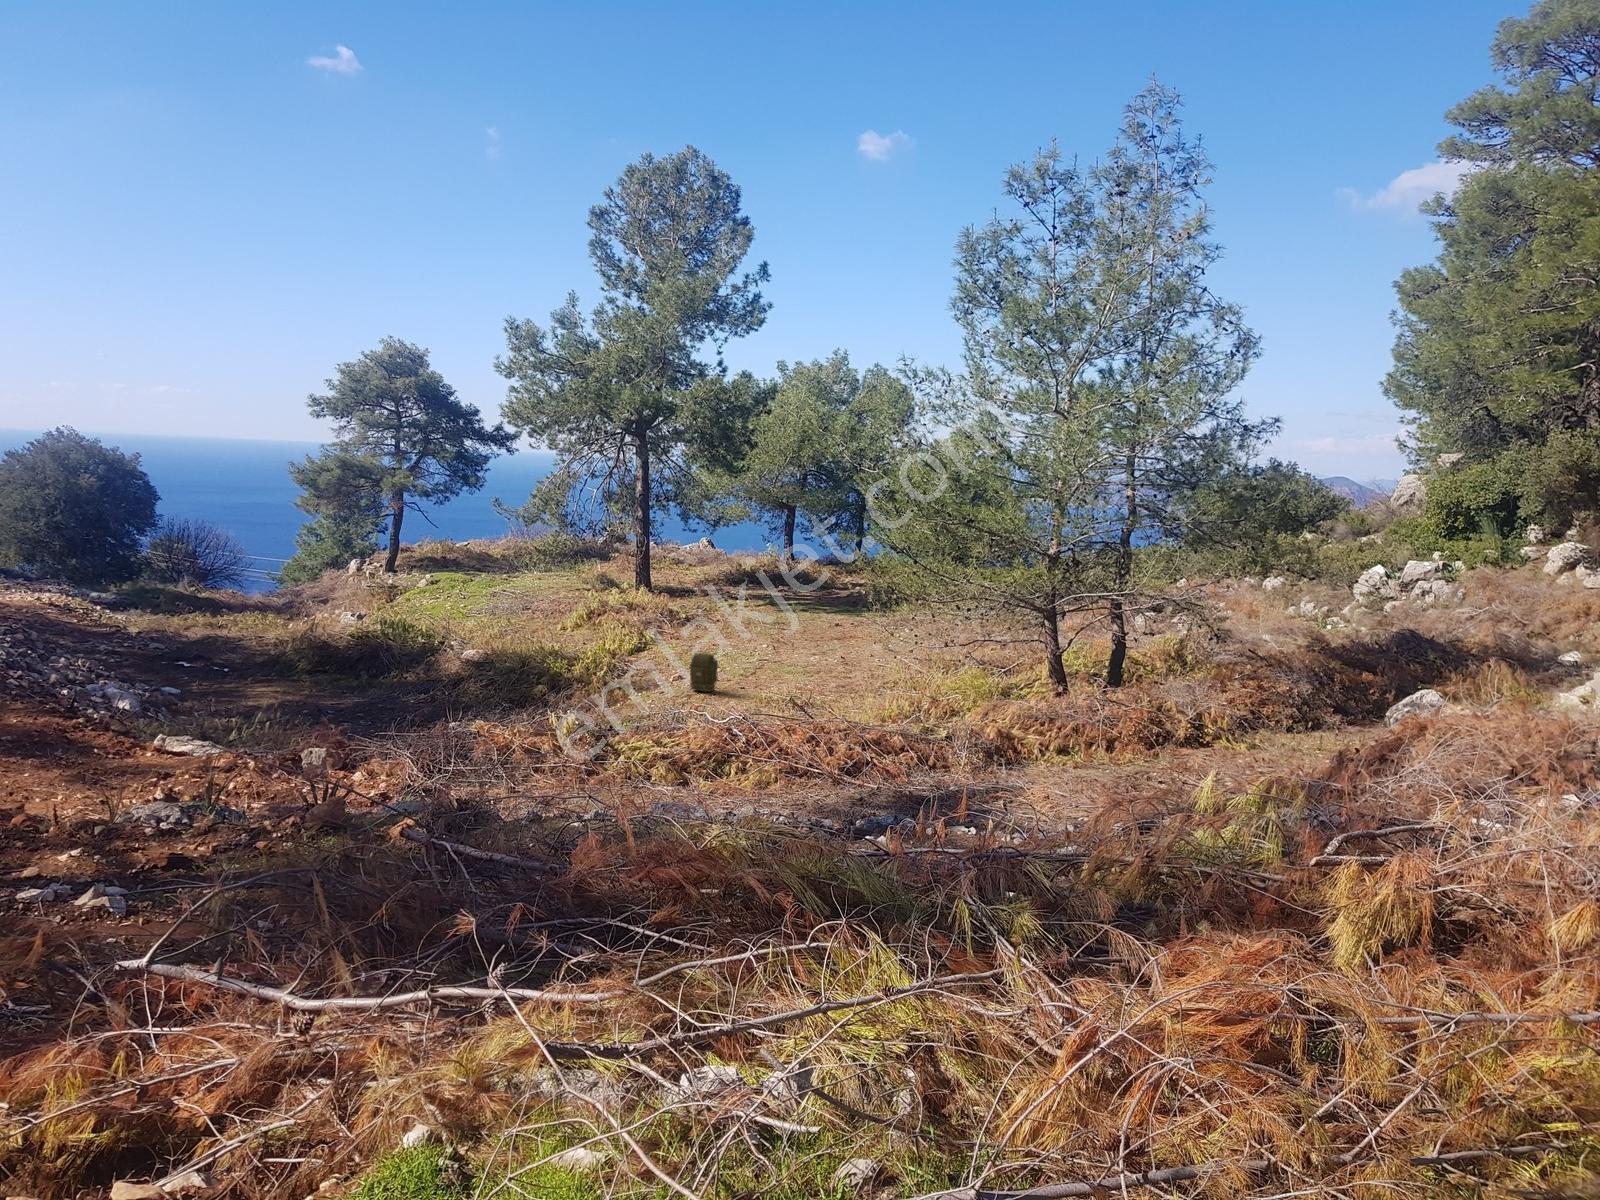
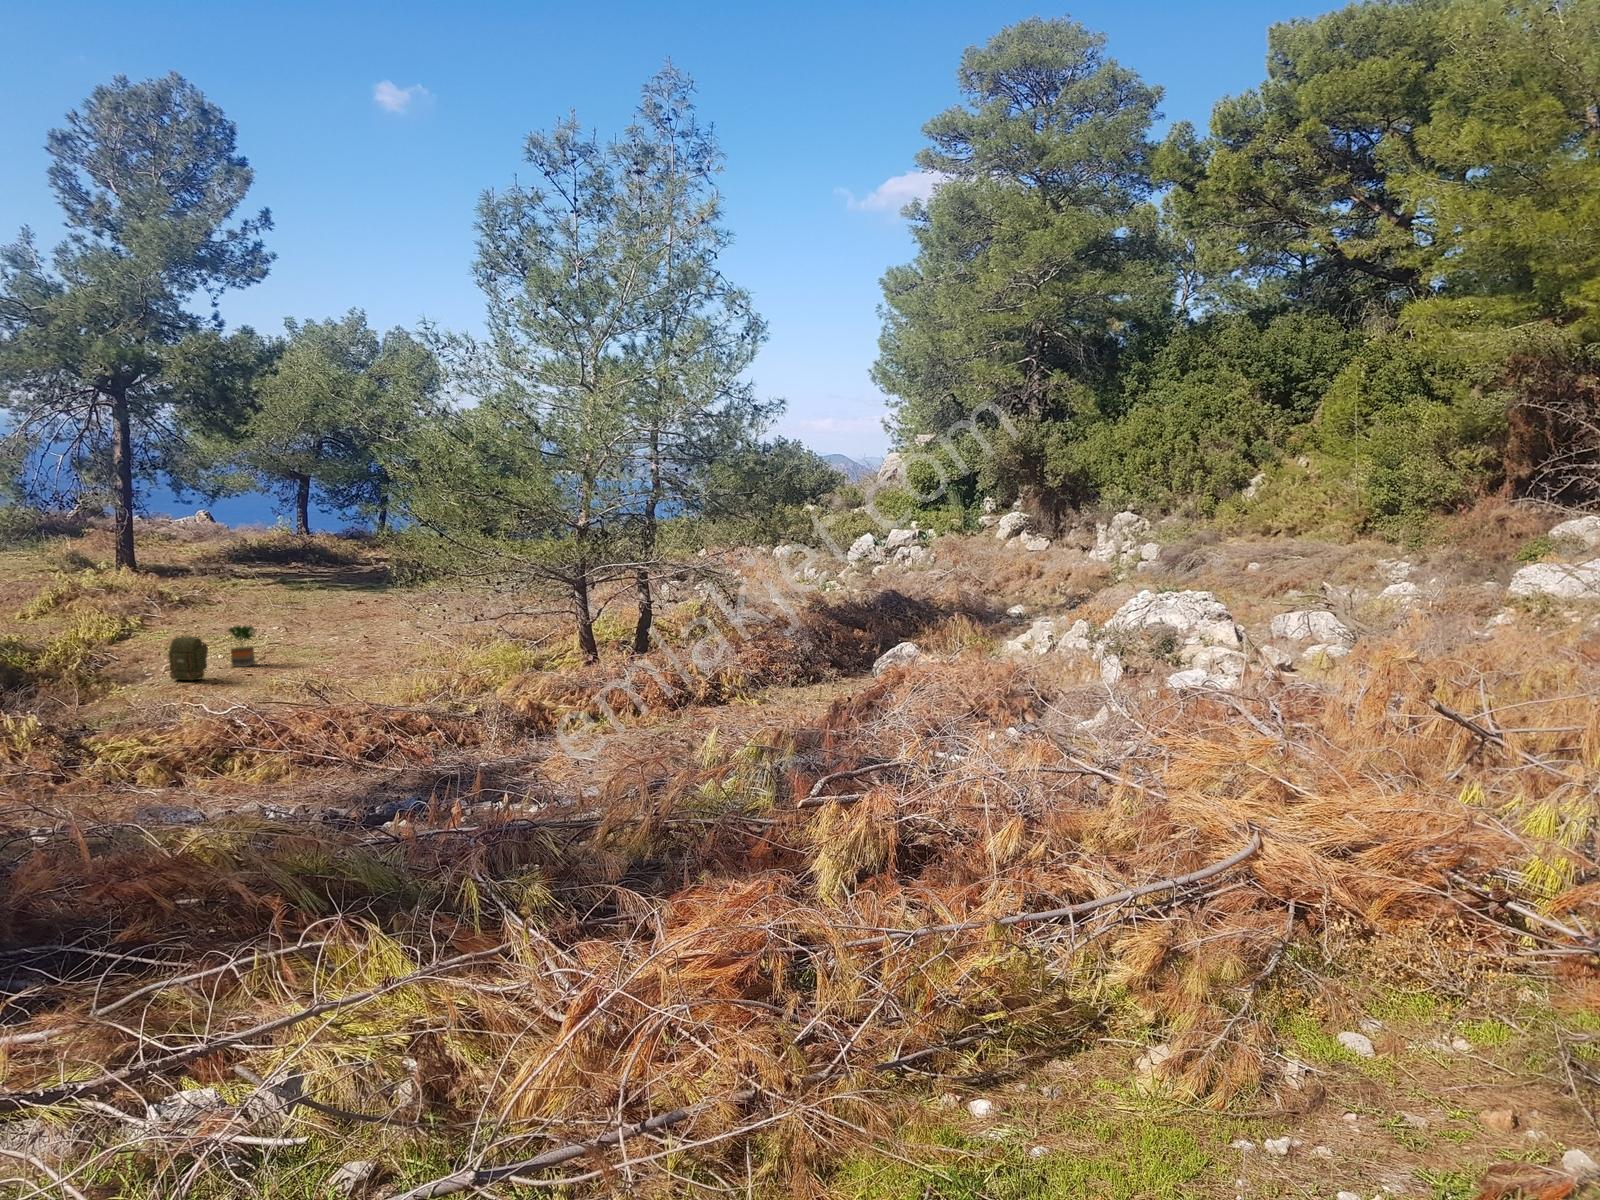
potted tree: none [730,644,755,682] -> present [229,625,257,667]

